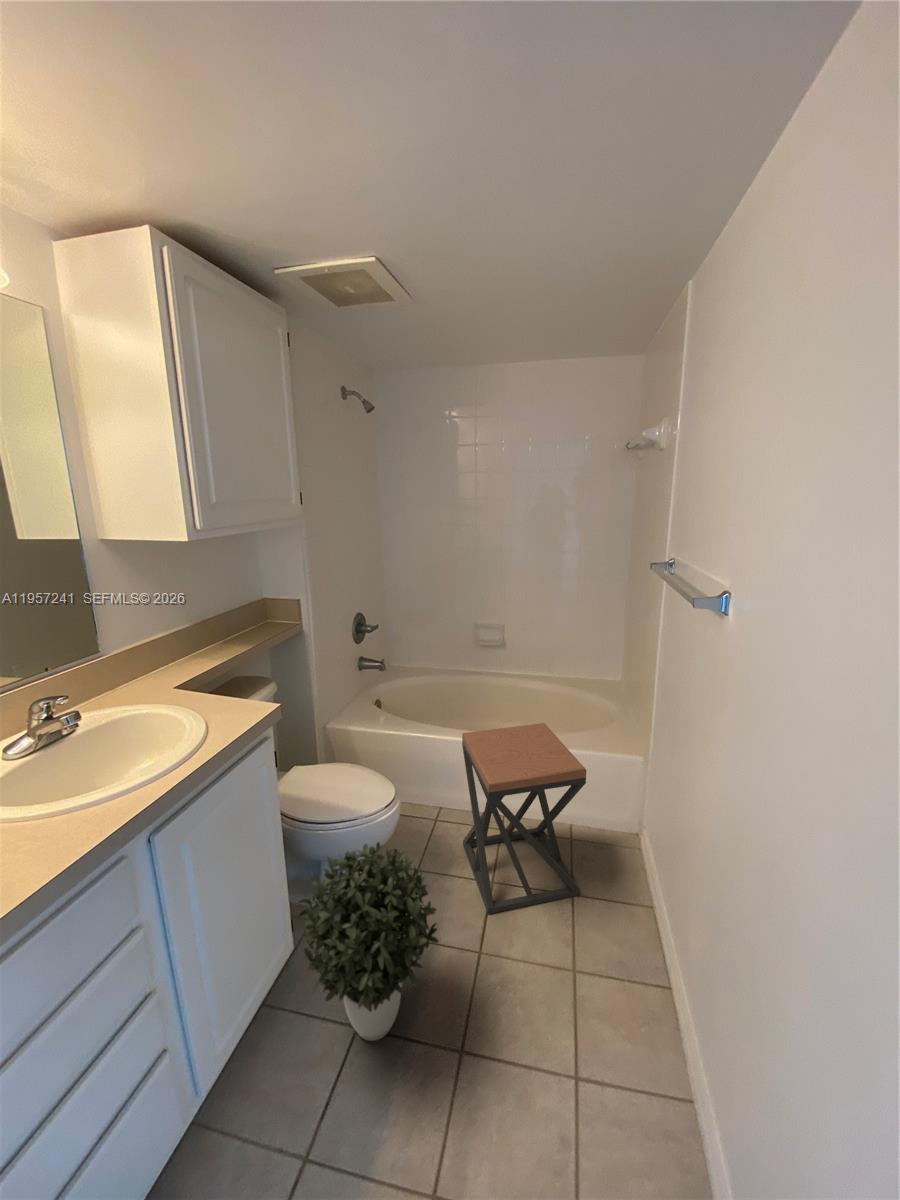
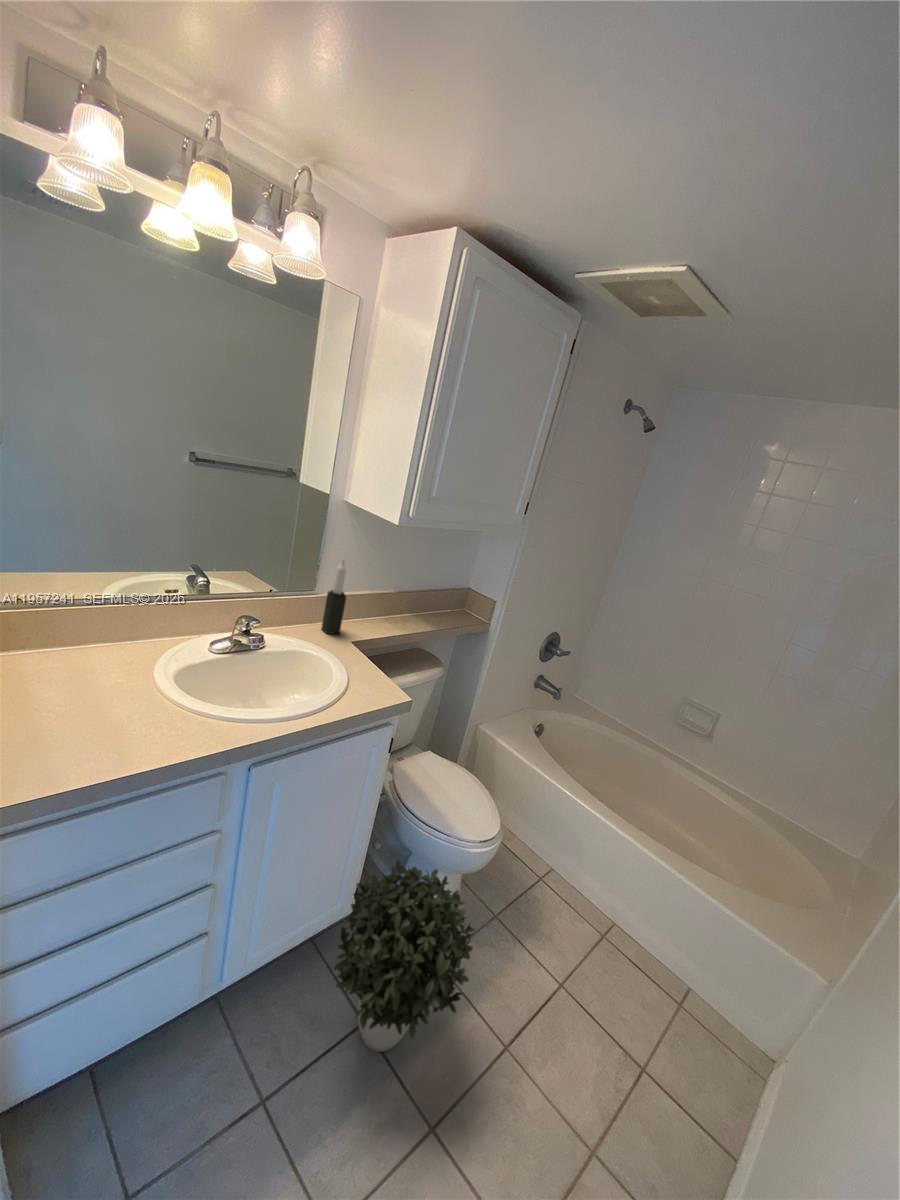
candle: none [126,602,158,690] -> present [322,558,346,634]
stool: present [462,723,586,914] -> none [536,814,720,1078]

